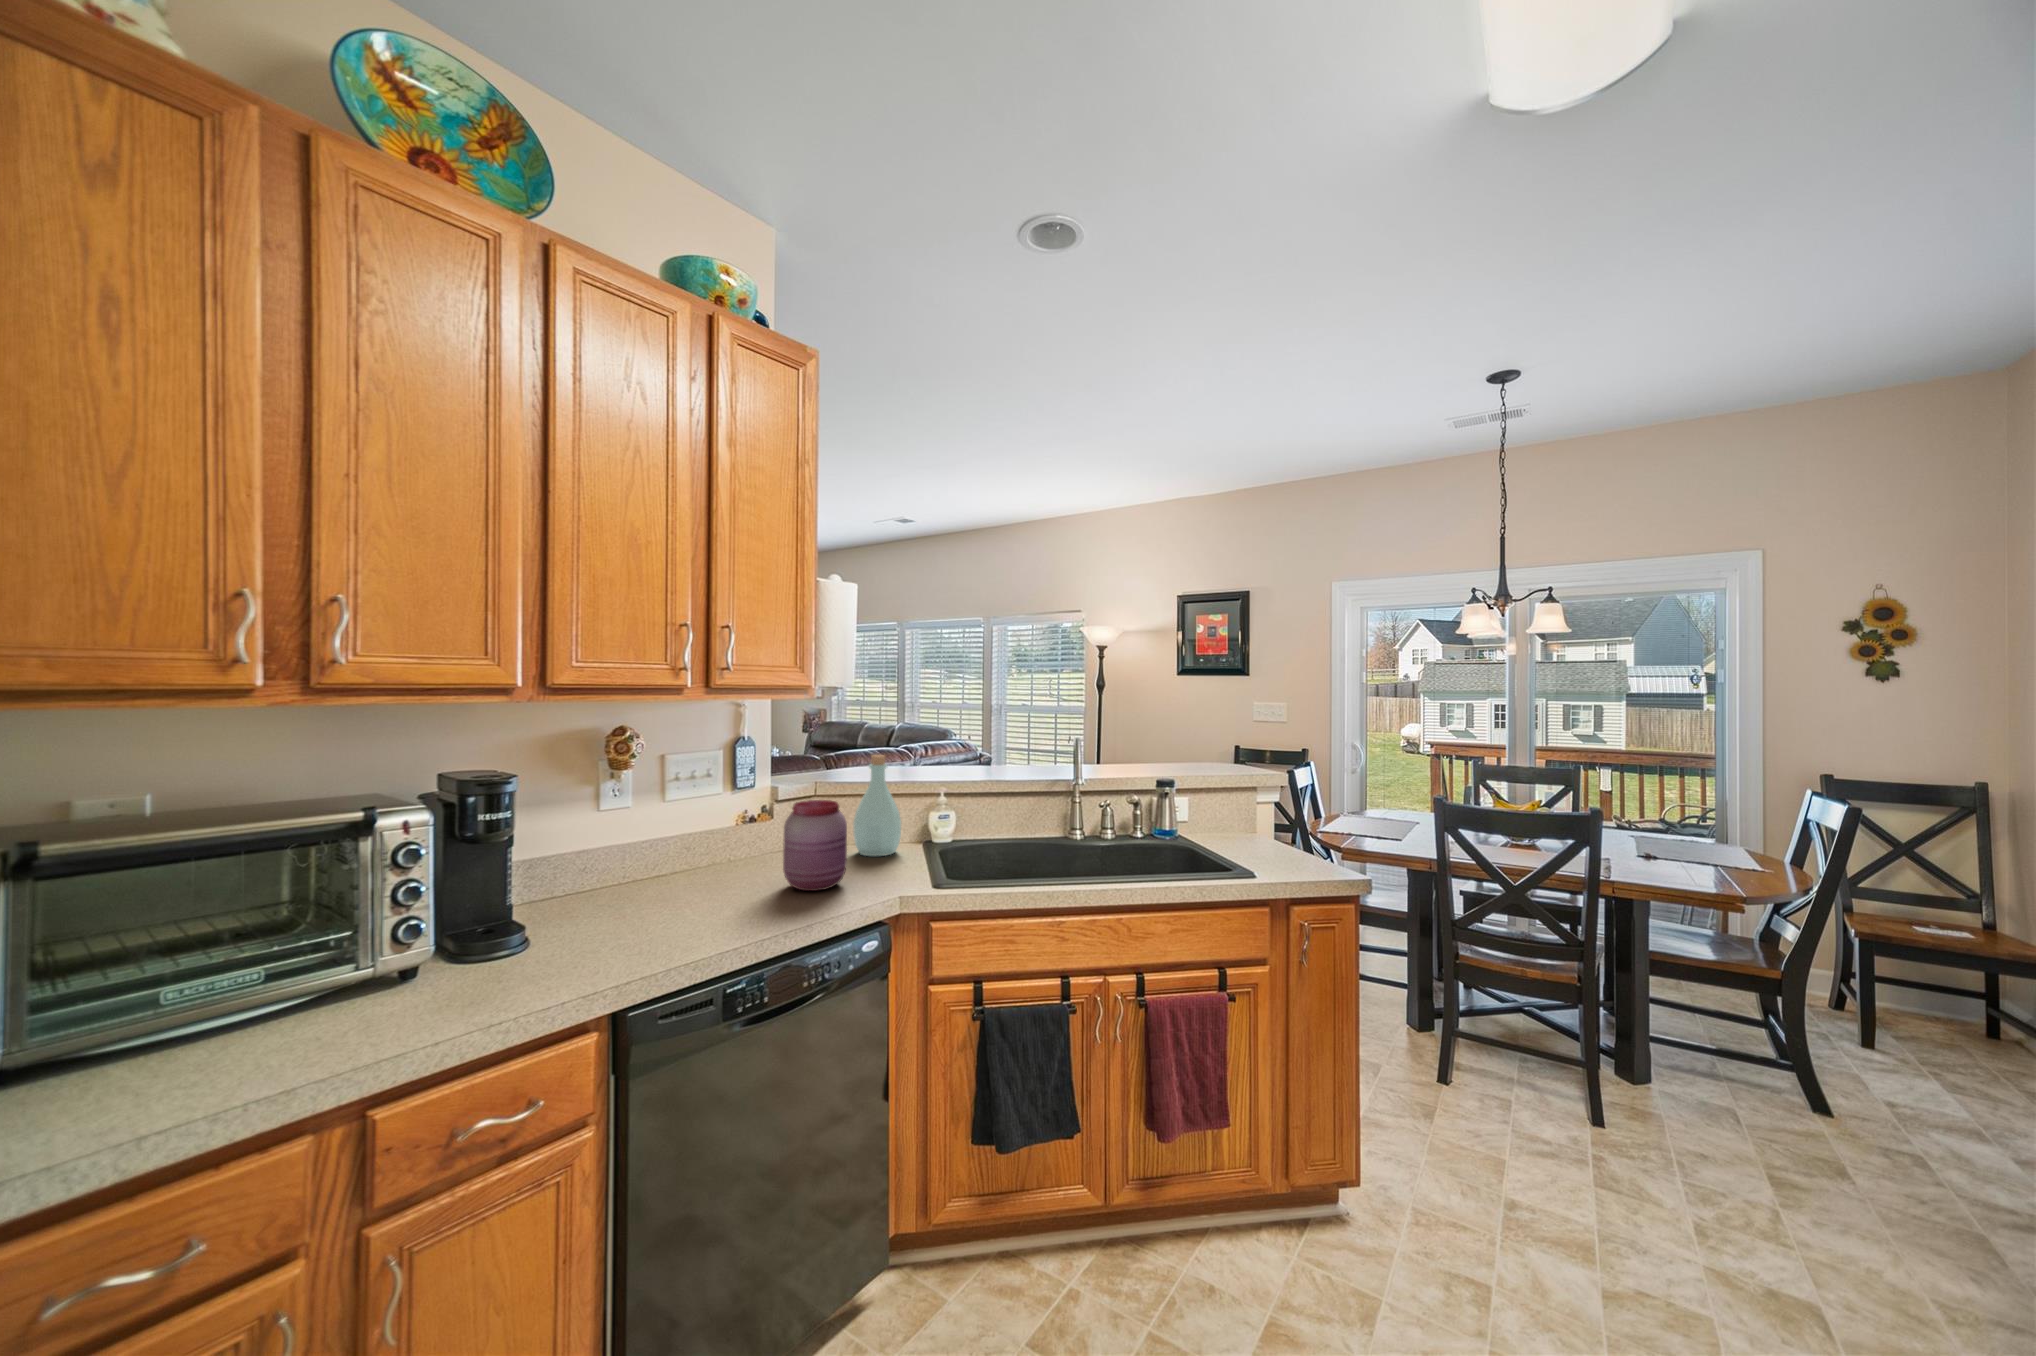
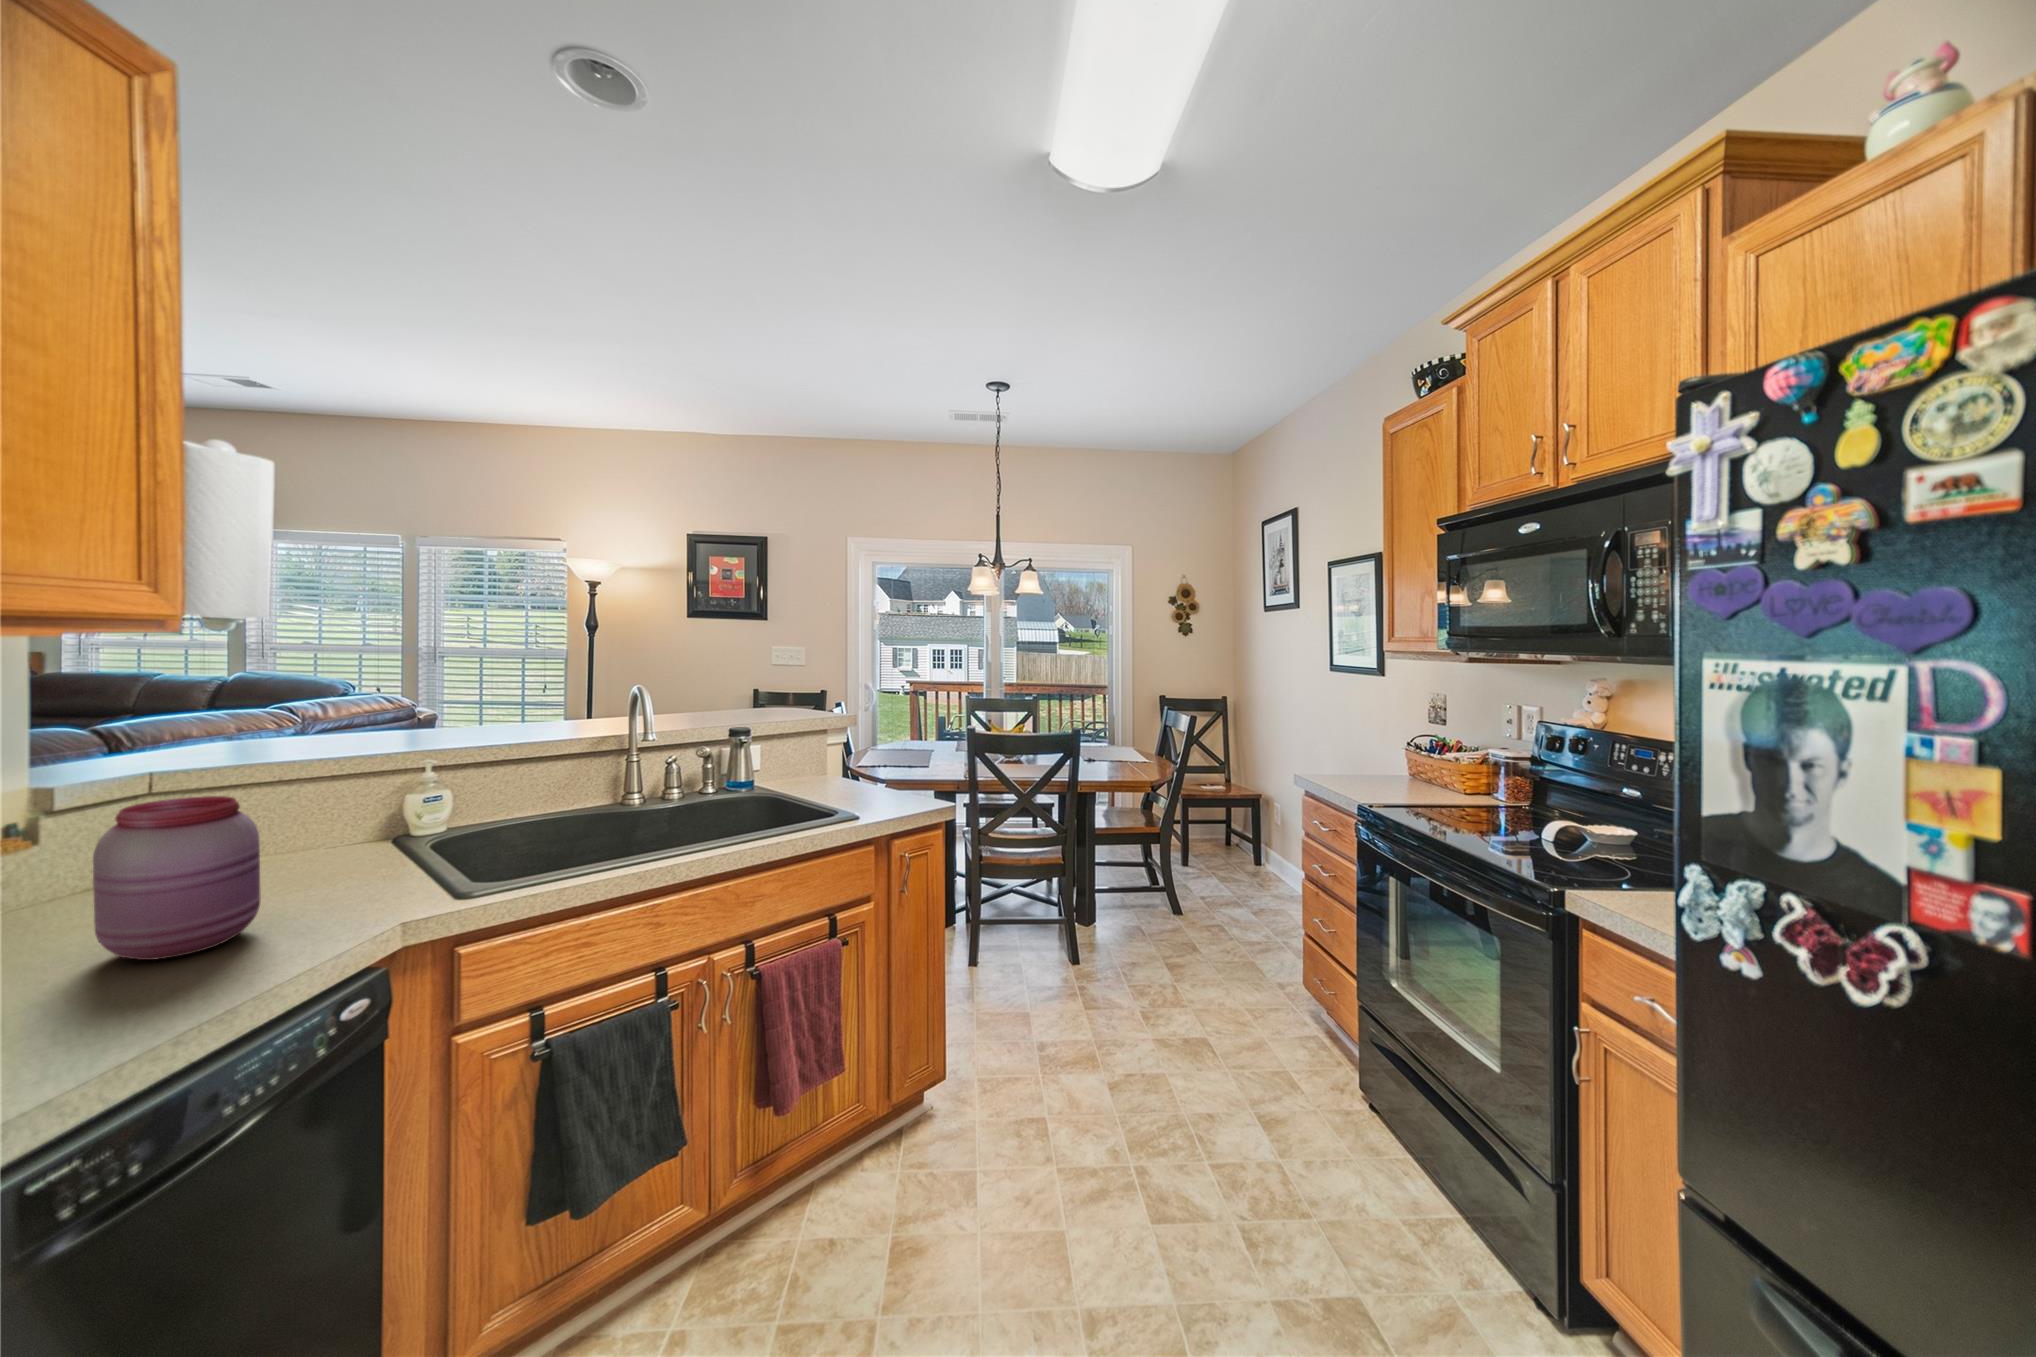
bottle: present [853,755,901,856] -> none [245,716,352,876]

